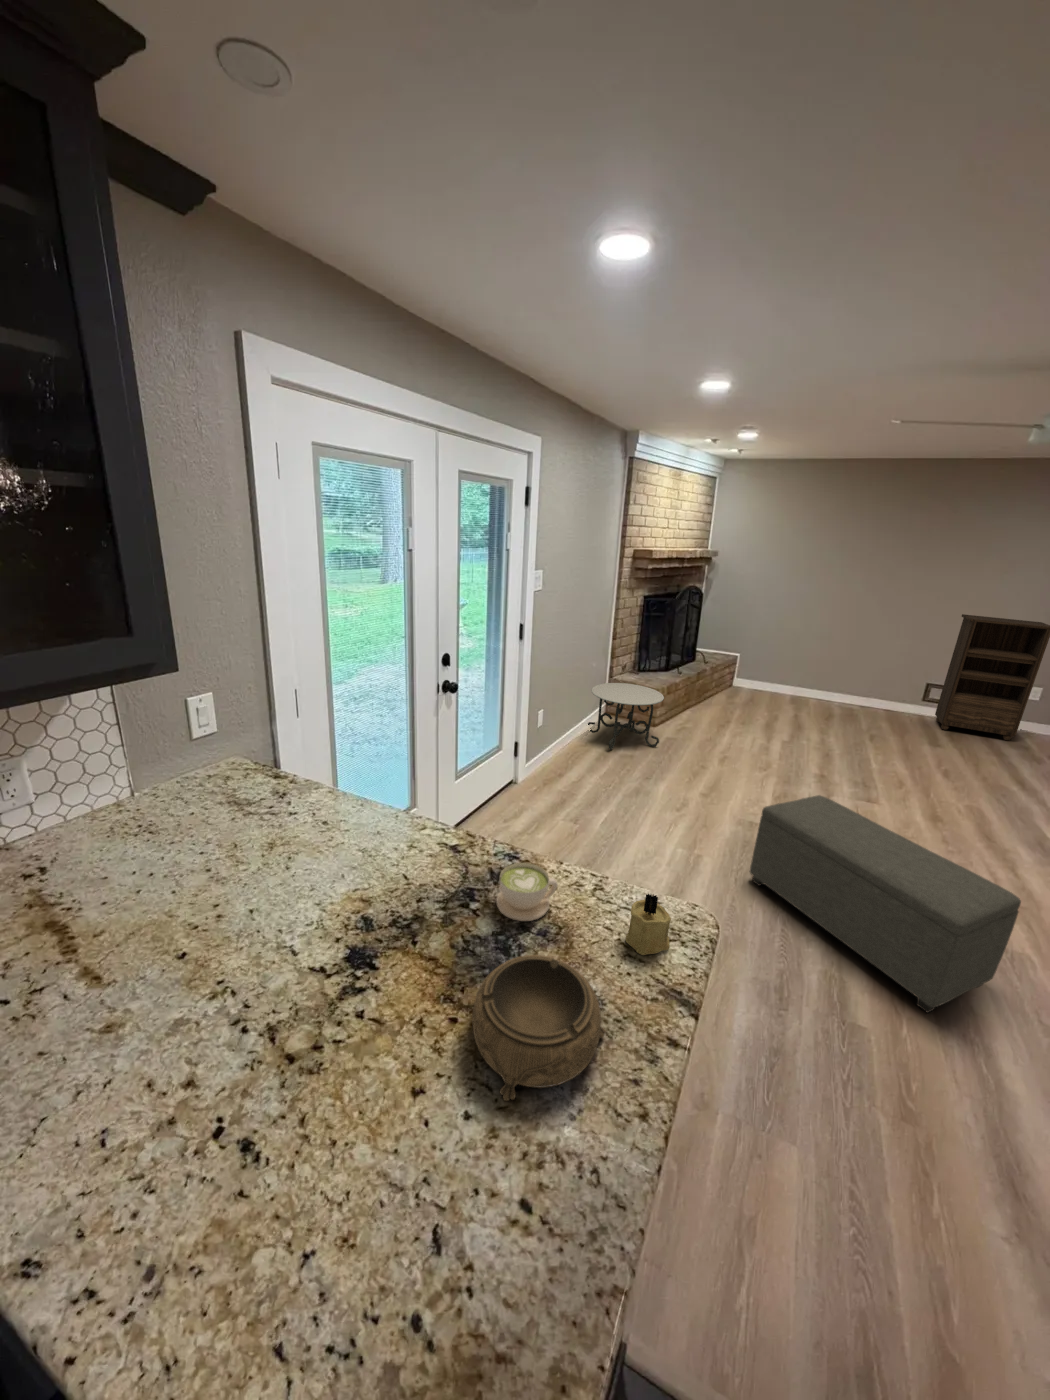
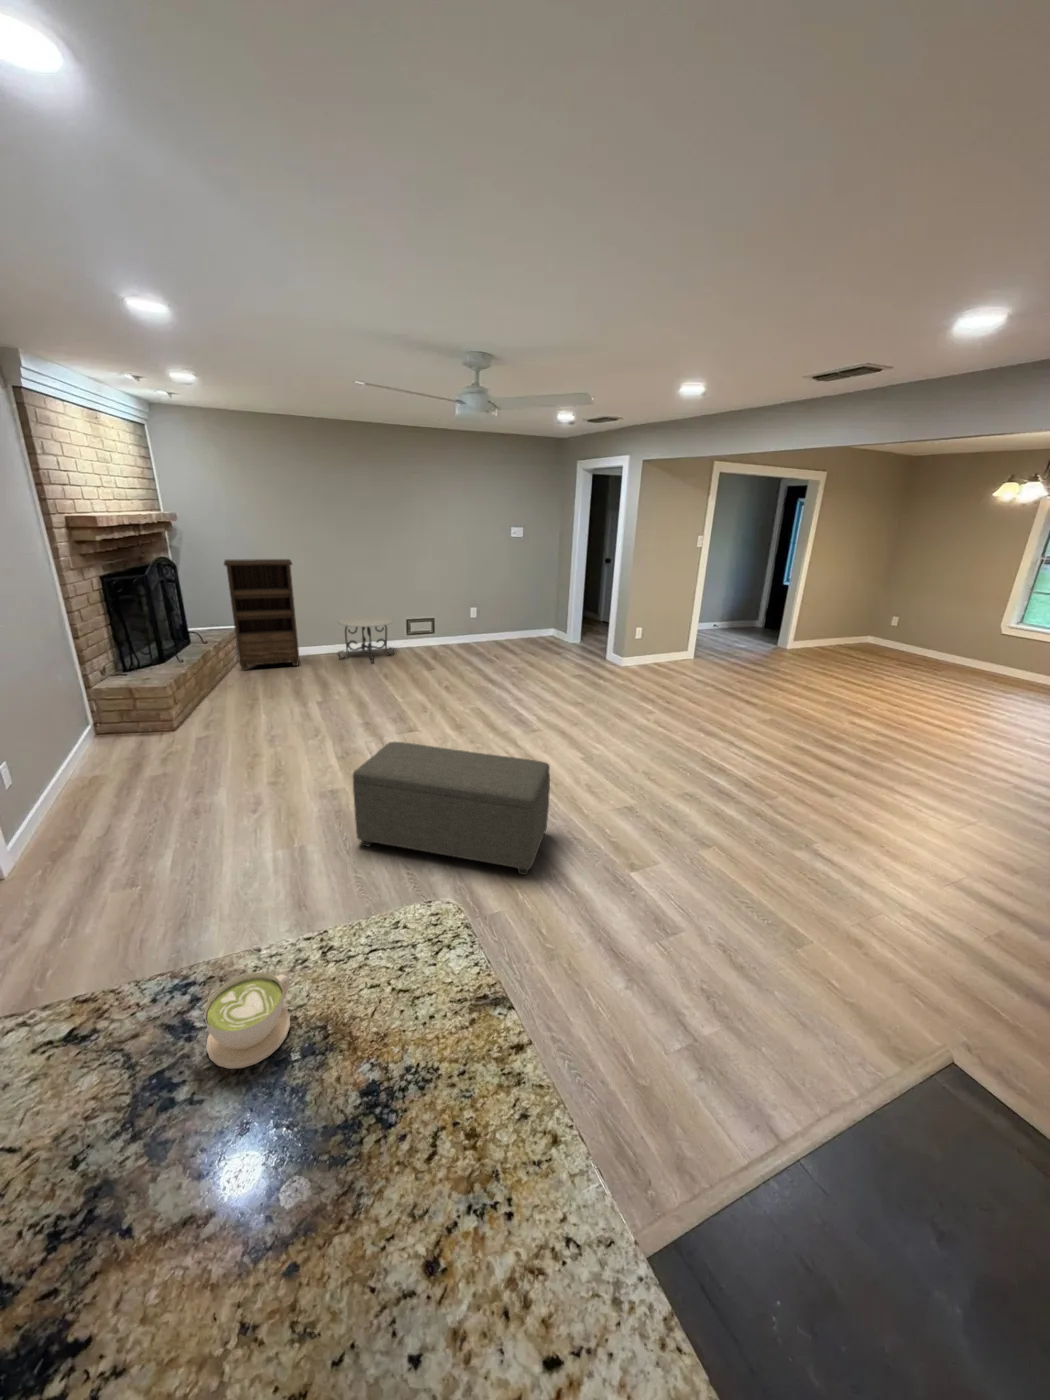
bookshelf: present [935,614,1050,740] -> present [224,559,300,670]
side table: present [588,683,664,750] -> present [338,616,395,663]
candle: present [625,894,671,955] -> none [391,916,441,988]
decorative bowl: present [473,955,605,1101] -> none [311,1061,492,1290]

